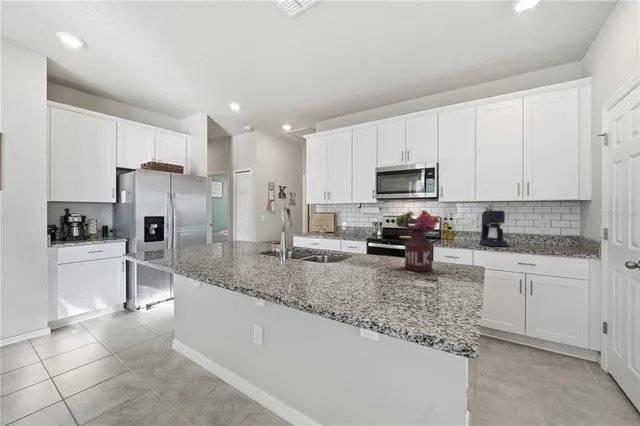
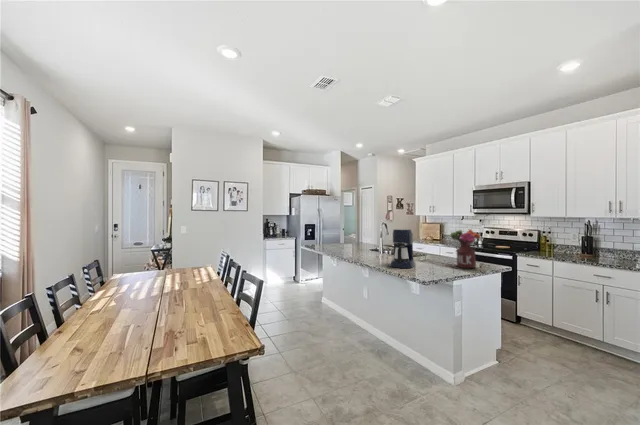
coffee maker: present [479,211,509,246] -> present [390,229,415,268]

